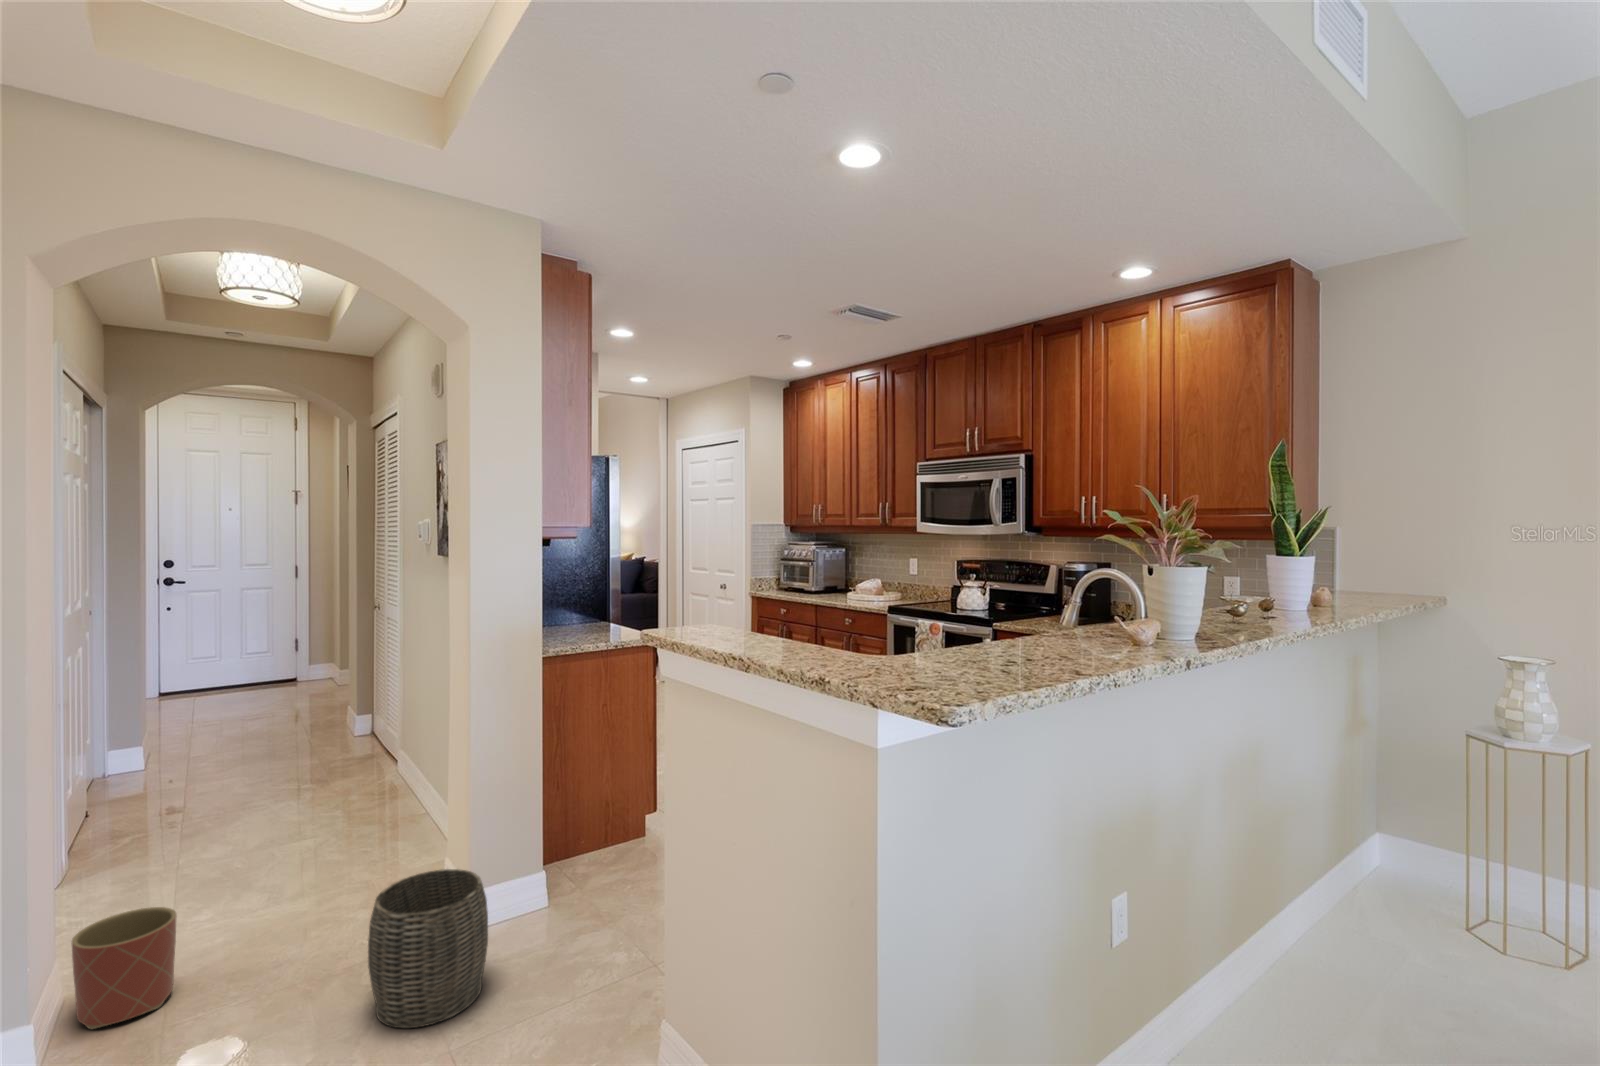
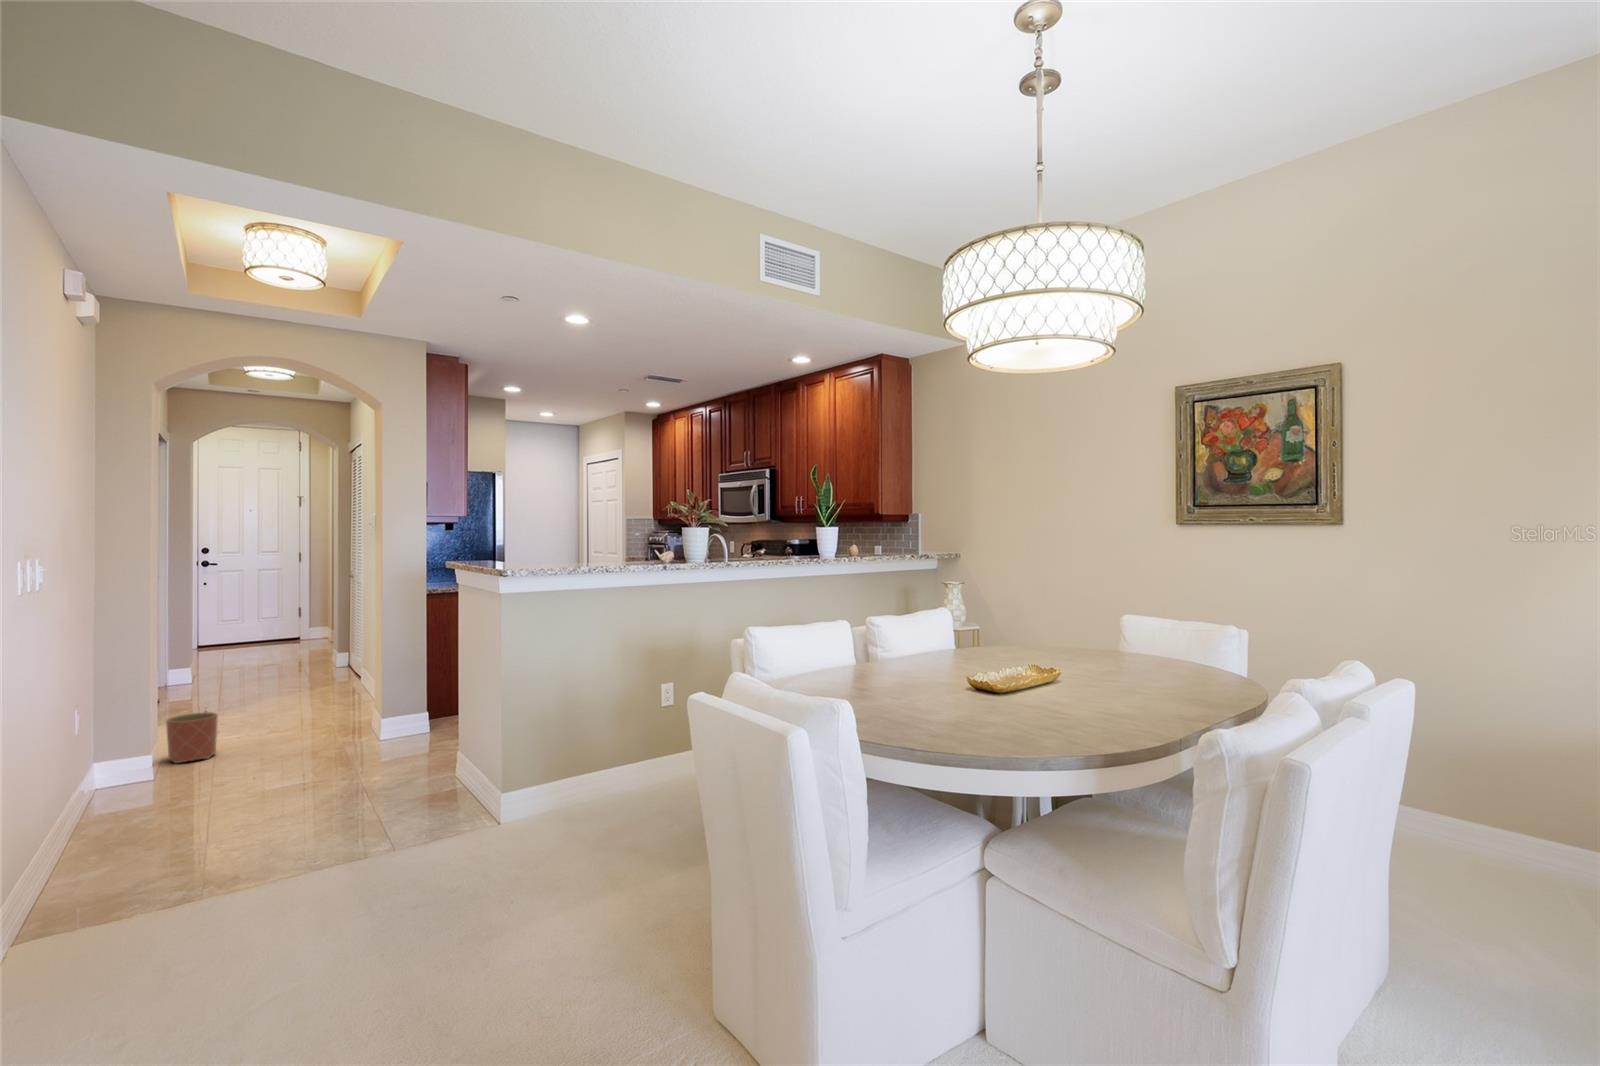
woven basket: present [368,869,488,1028] -> none [314,696,379,764]

